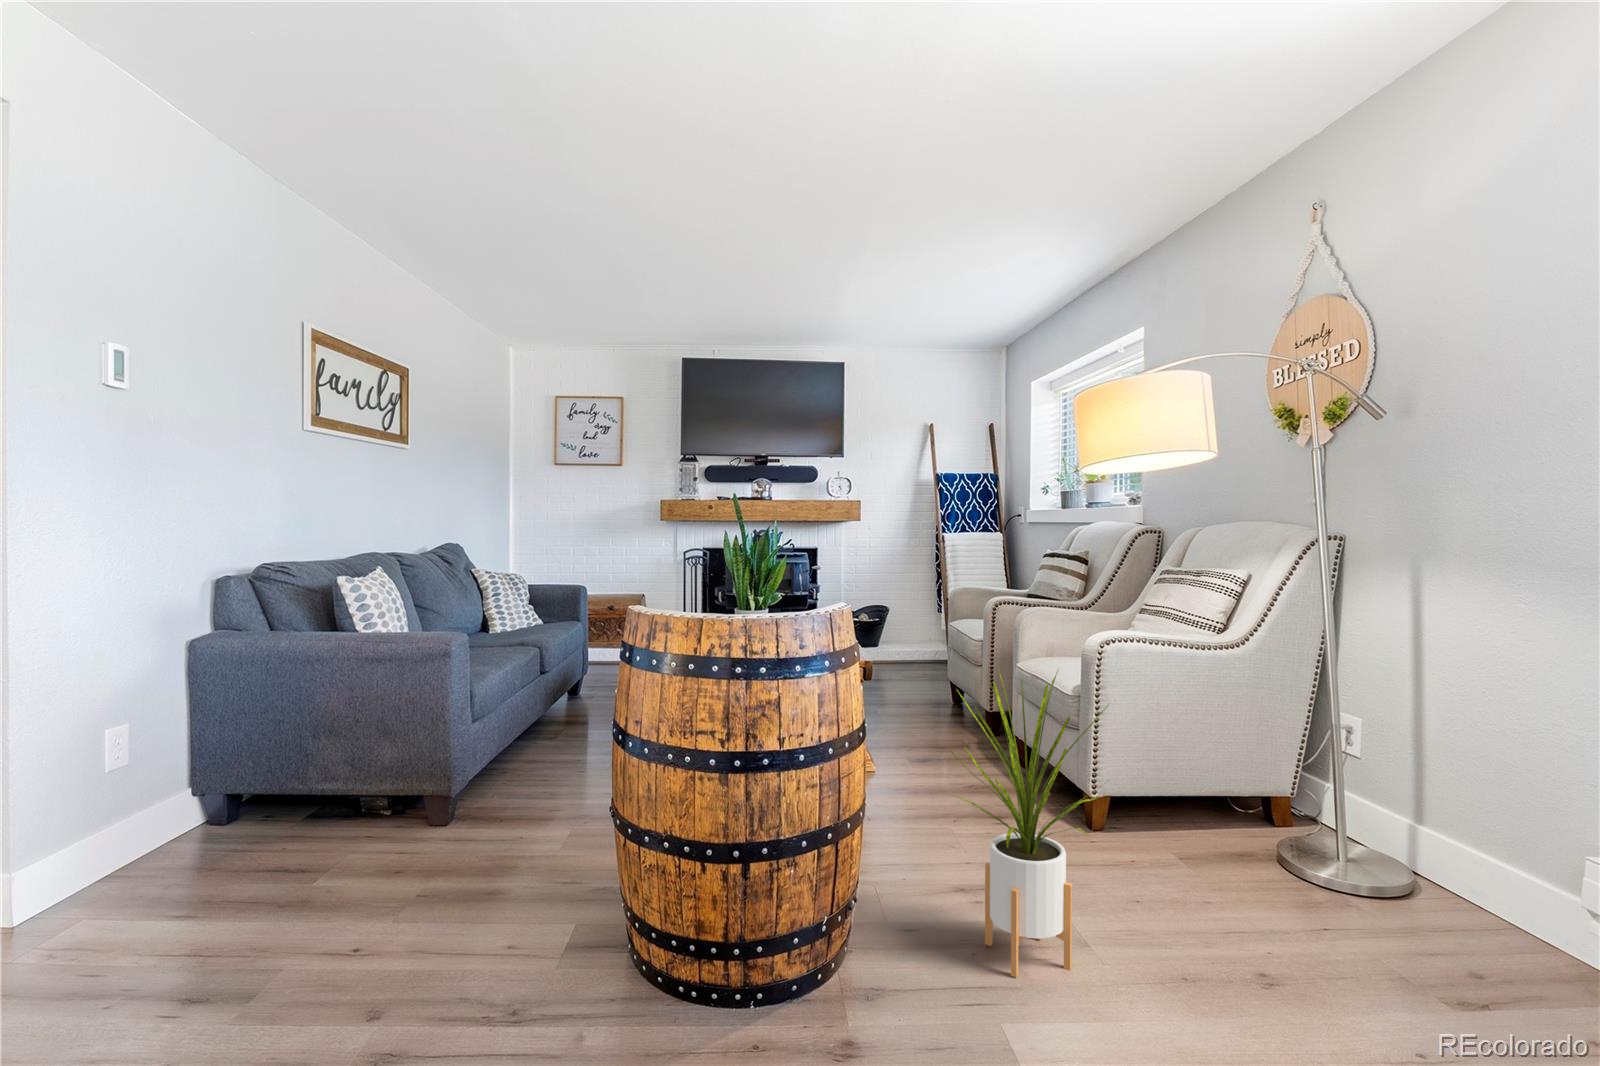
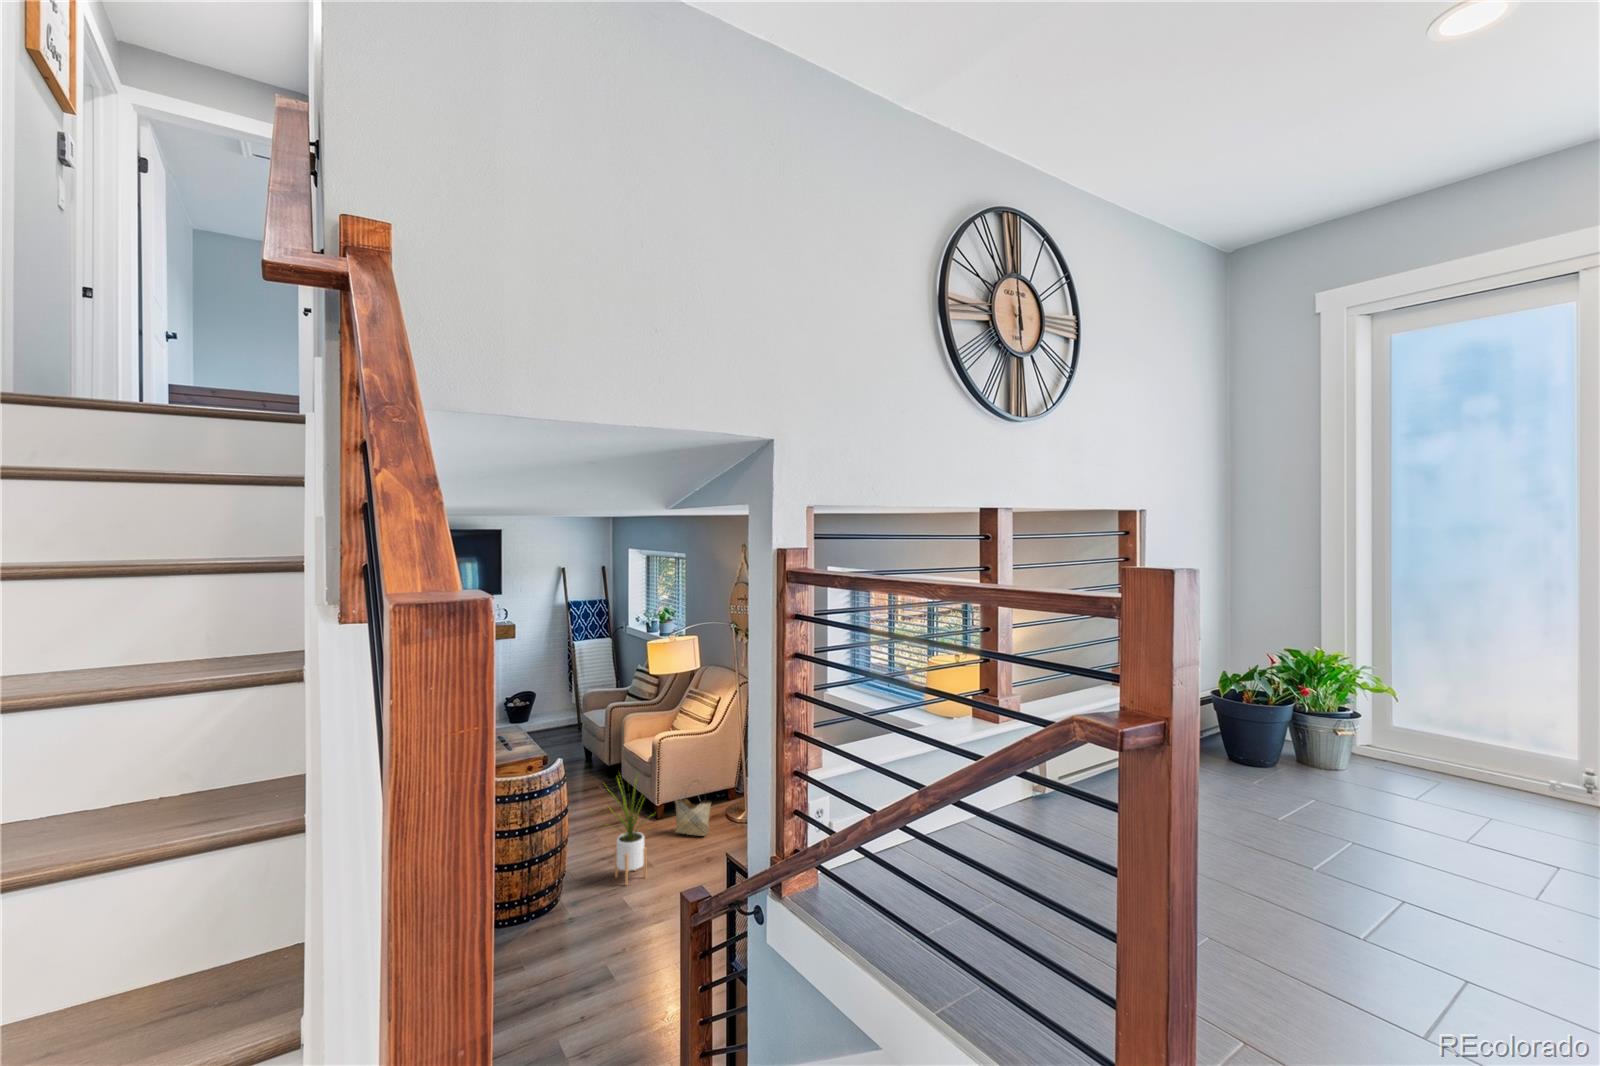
woven basket: none [1140,745,1245,890] -> present [675,799,711,836]

